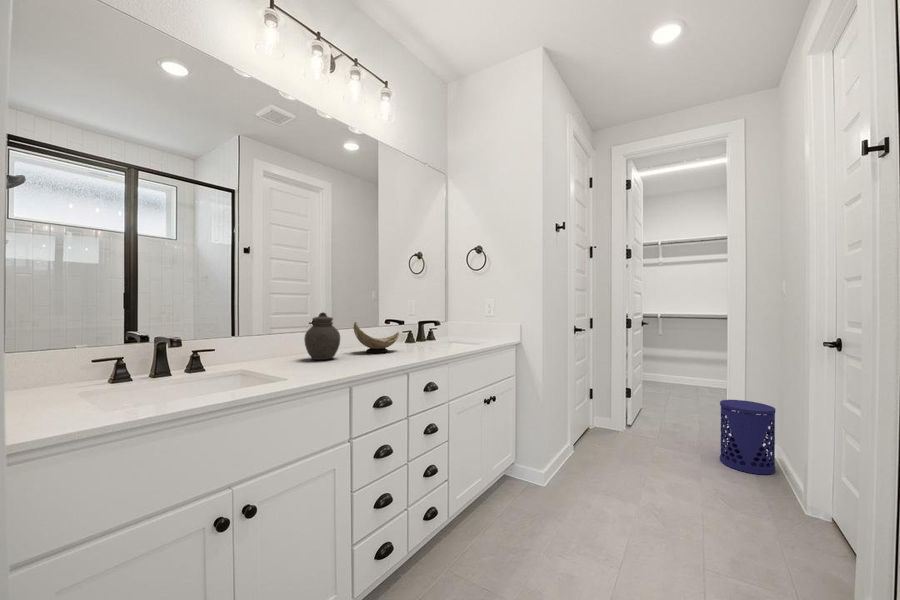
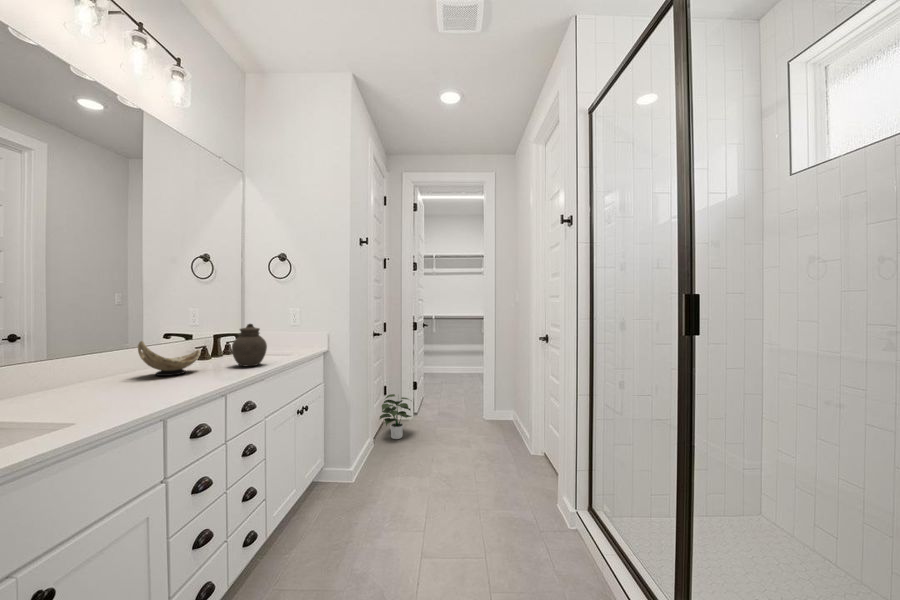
jar: present [304,313,340,360] -> present [232,324,267,366]
potted plant: none [581,399,623,451] -> present [379,394,411,439]
waste bin: present [720,400,776,475] -> none [479,382,512,434]

